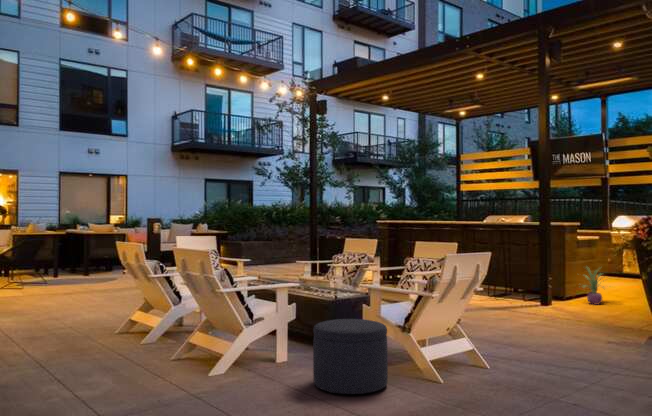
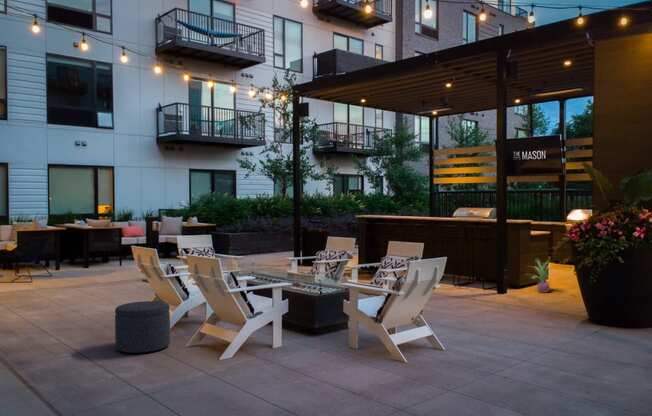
ottoman: present [313,319,388,394] -> present [115,301,170,353]

